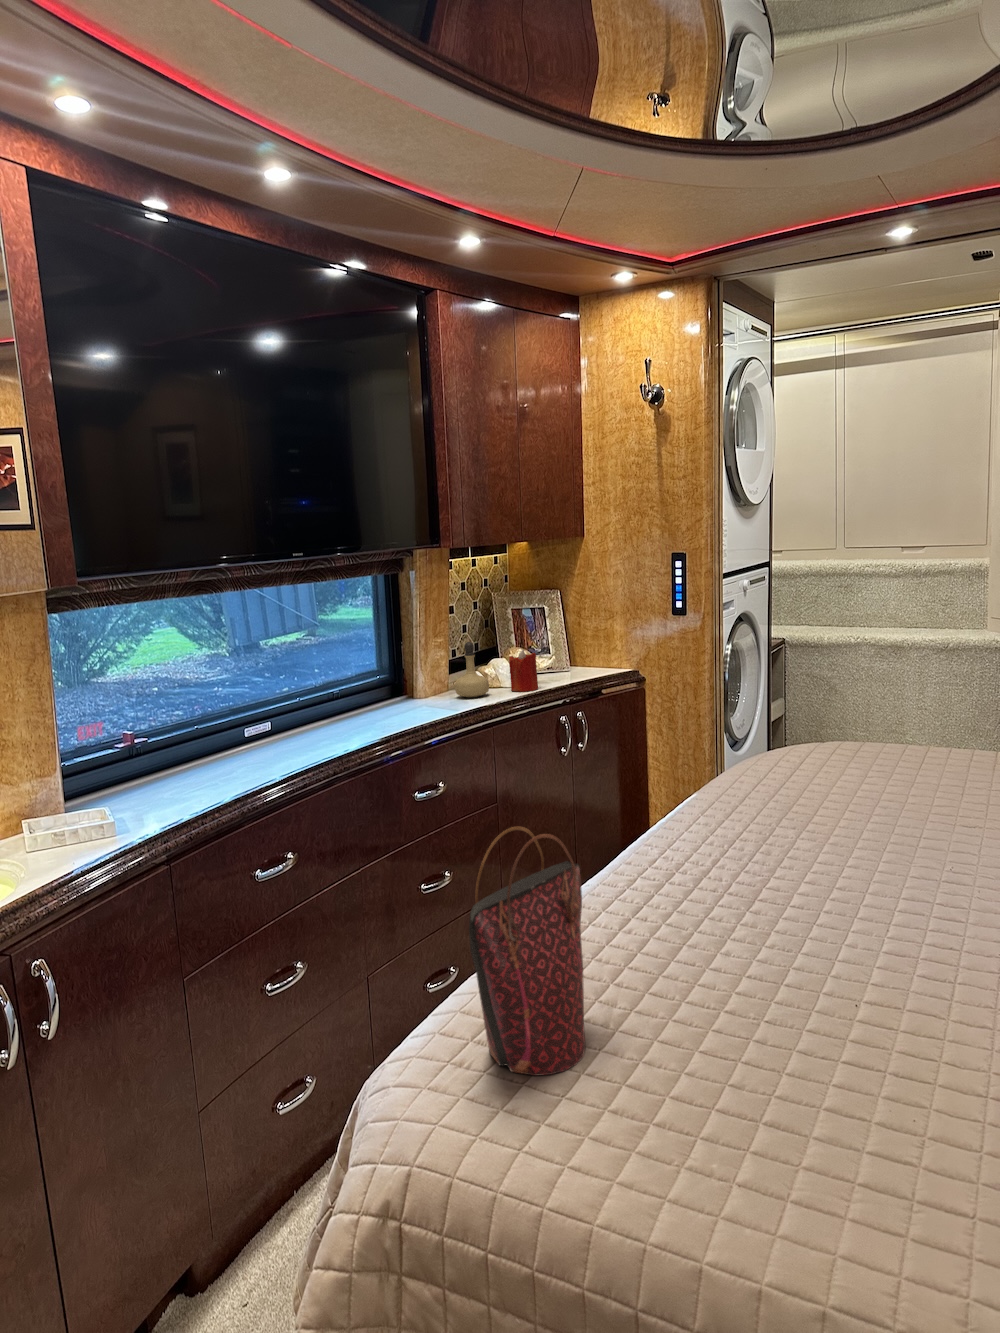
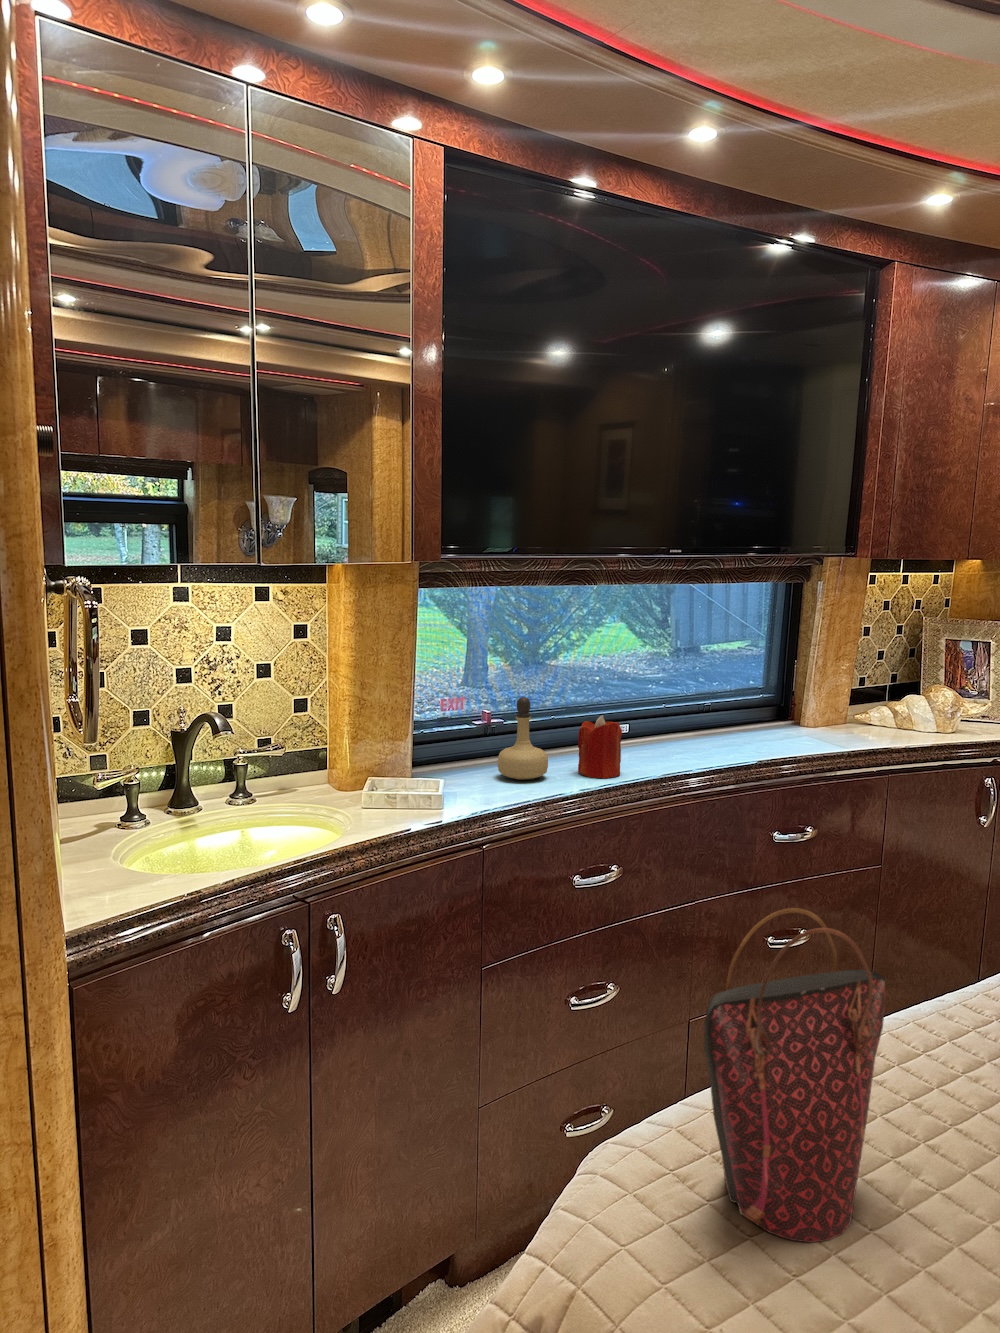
perfume bottle: present [455,642,489,698] -> present [498,697,548,780]
candle: present [509,650,538,692] -> present [578,715,622,779]

